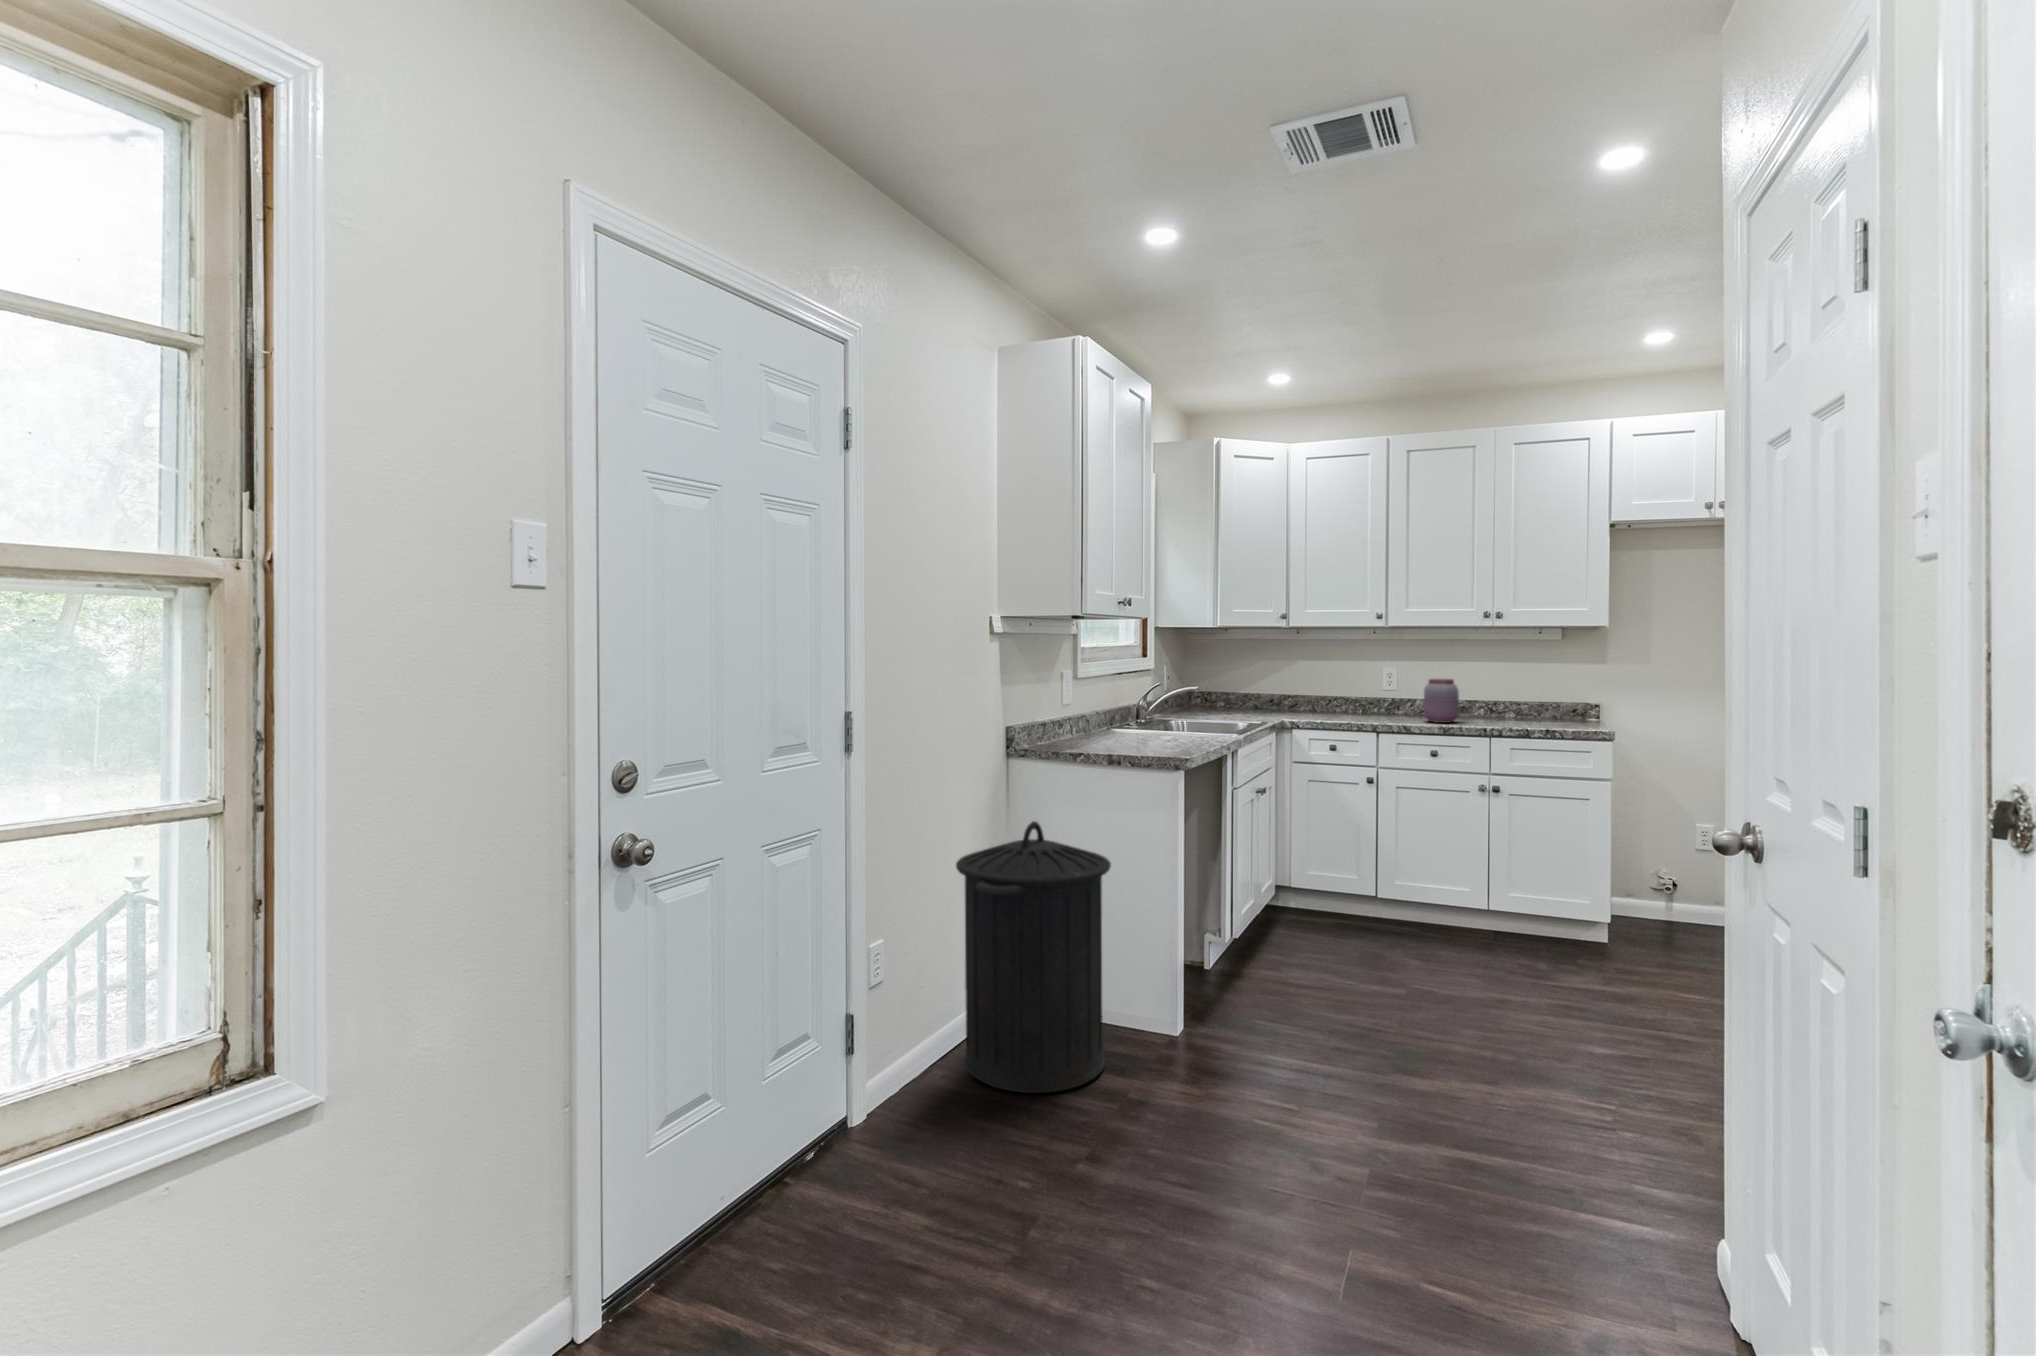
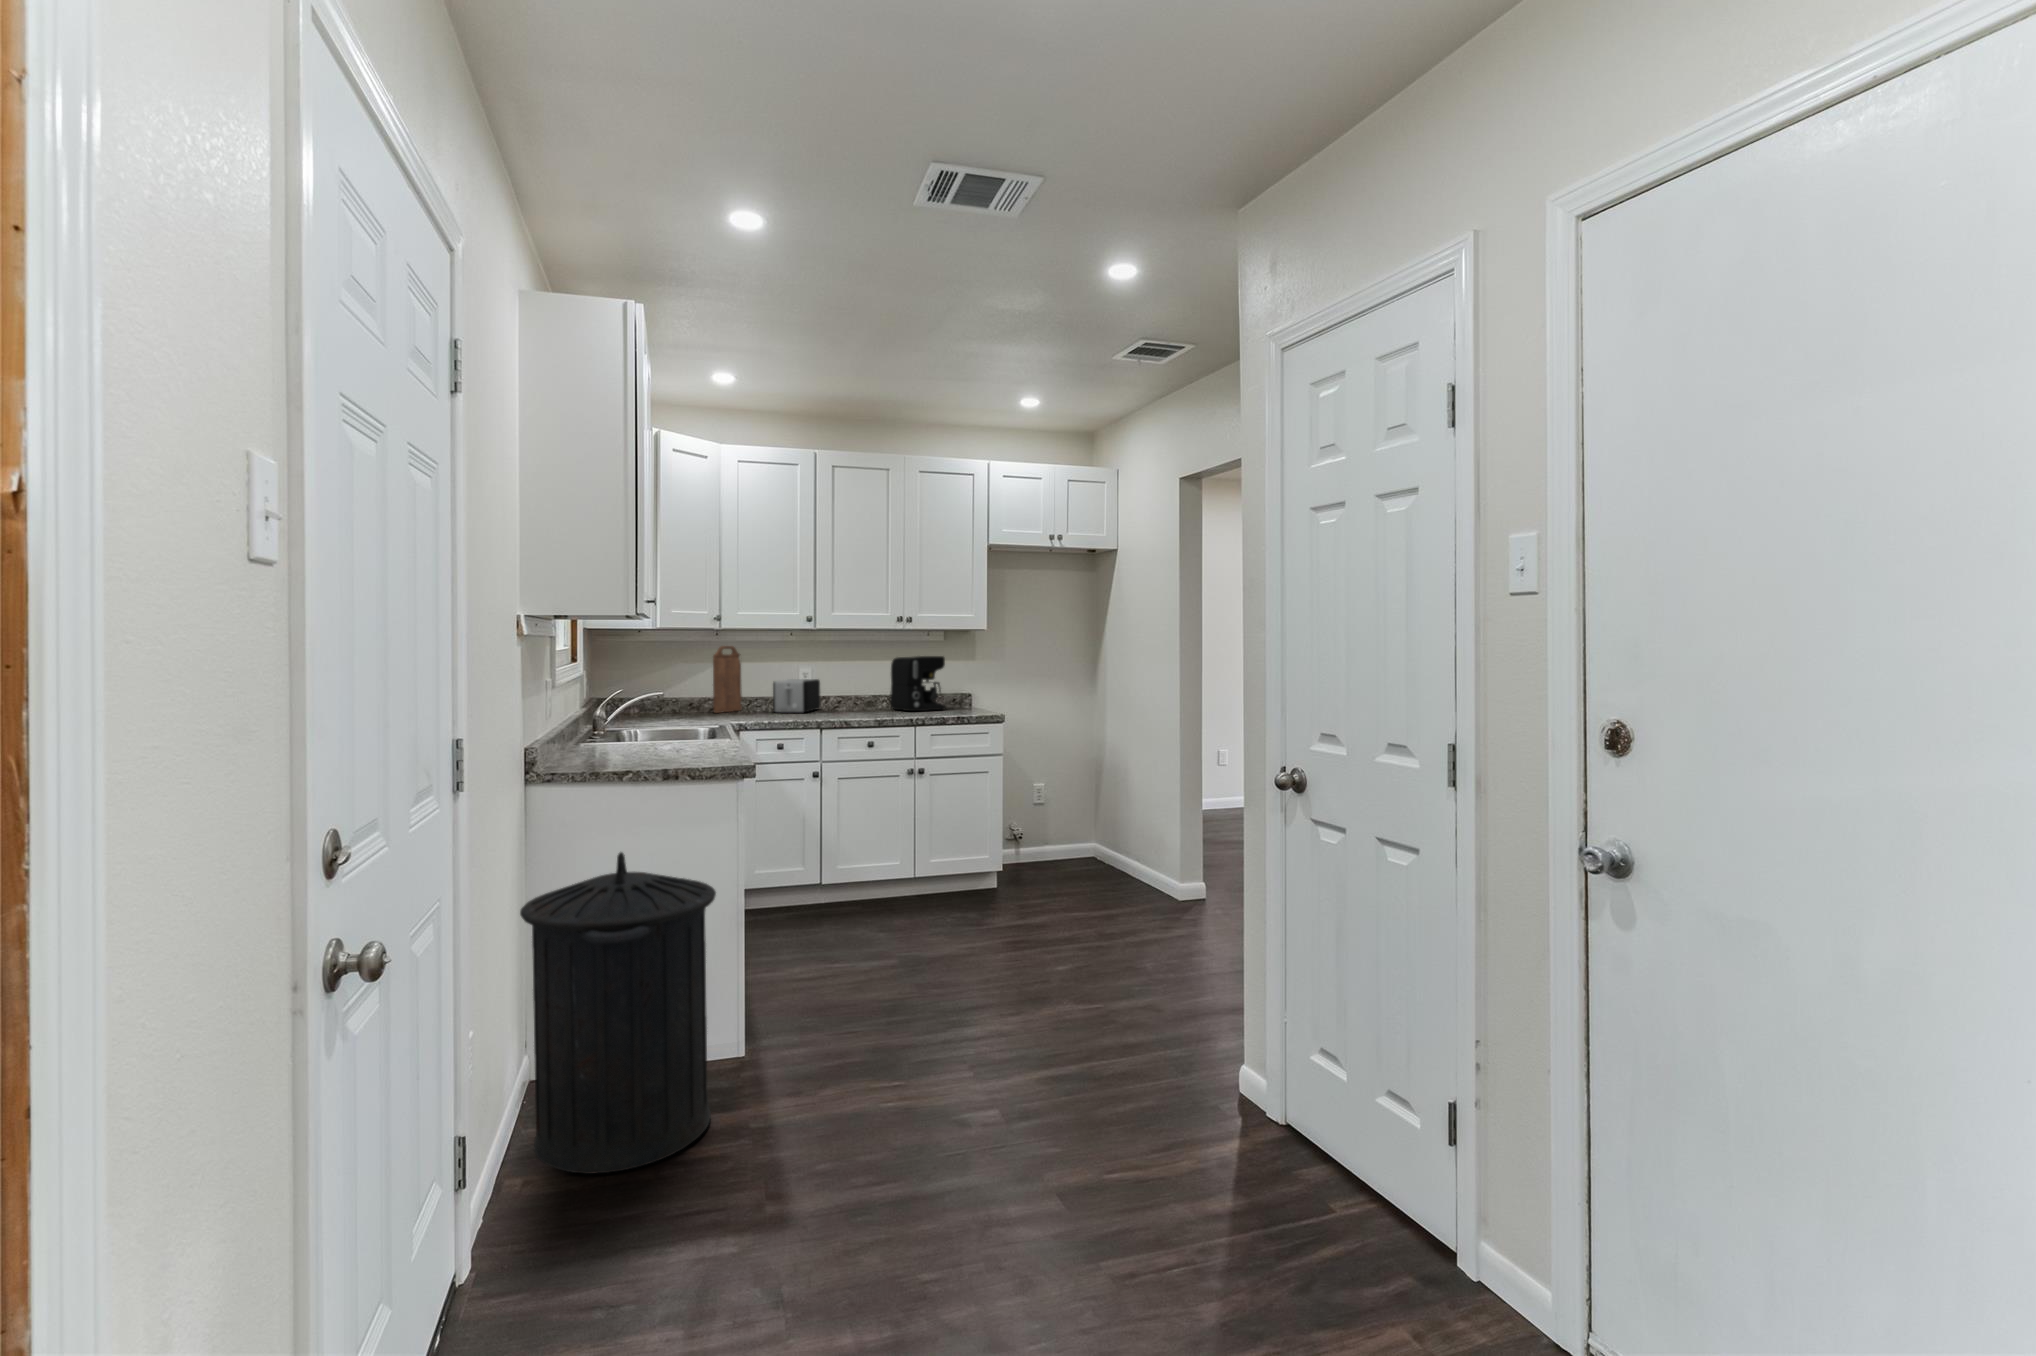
cutting board: none [1288,645,1321,712] -> present [713,646,742,713]
coffee maker: none [1487,656,1557,720] -> present [890,656,945,711]
jar: present [1424,679,1459,723] -> none [853,677,882,716]
toaster: none [1347,680,1407,715] -> present [773,679,820,712]

